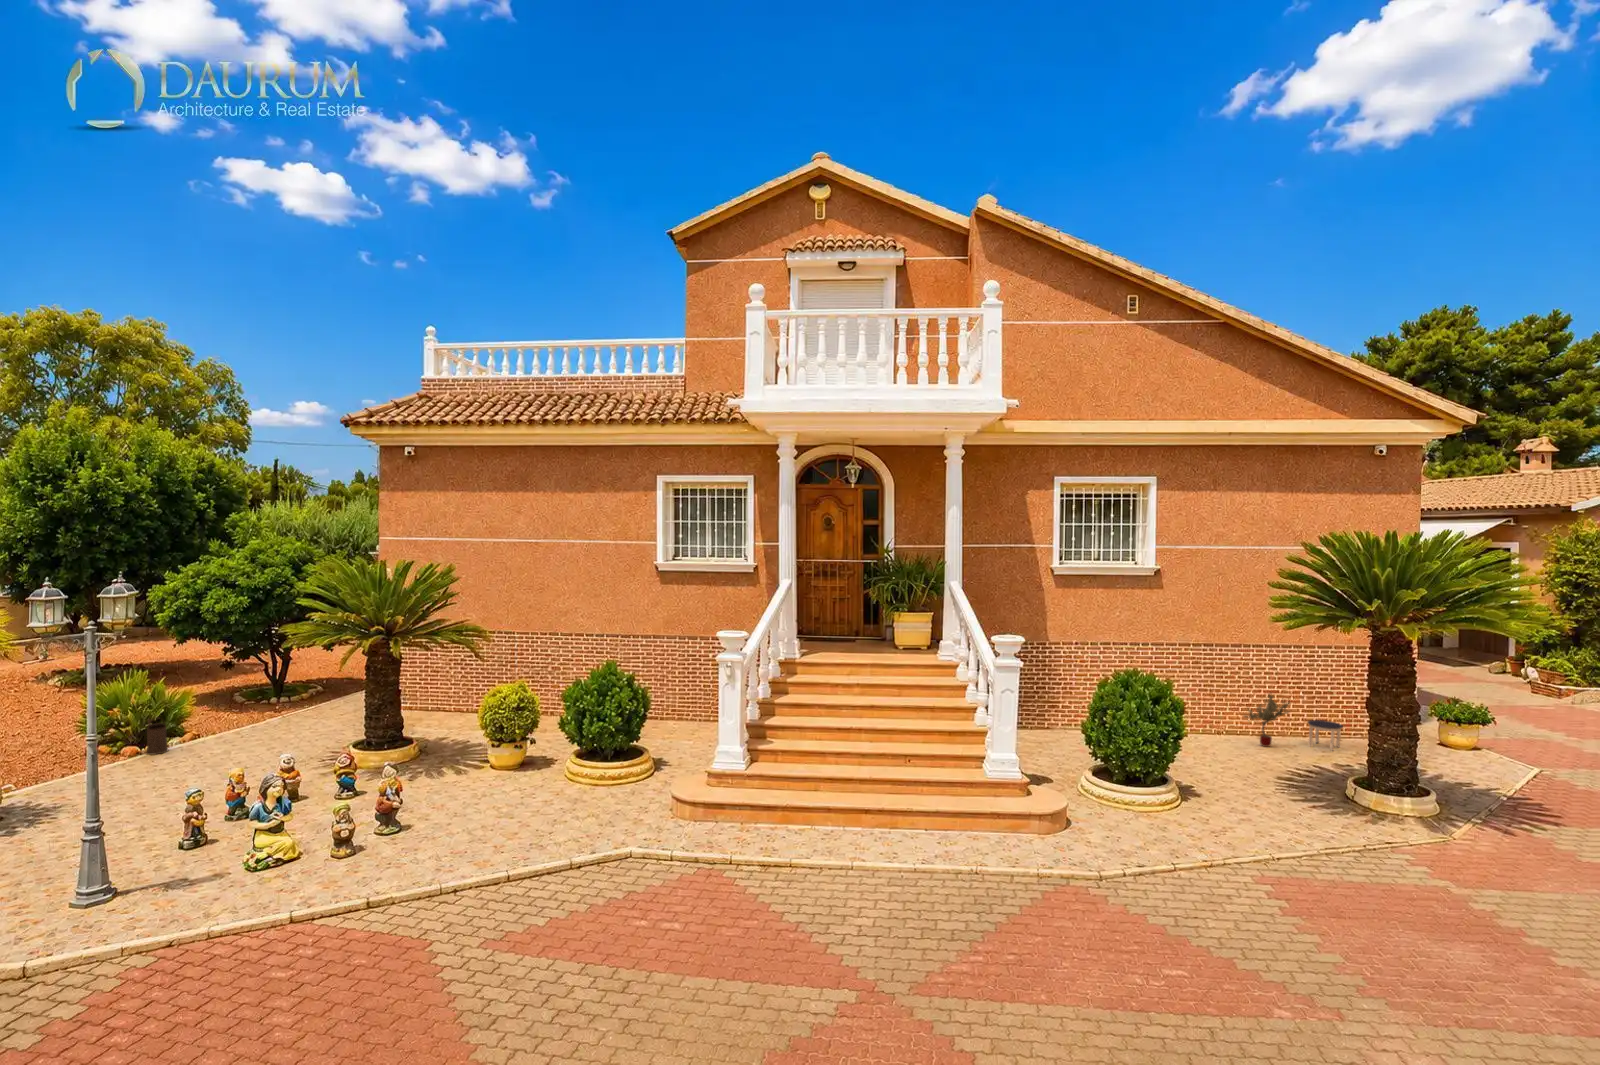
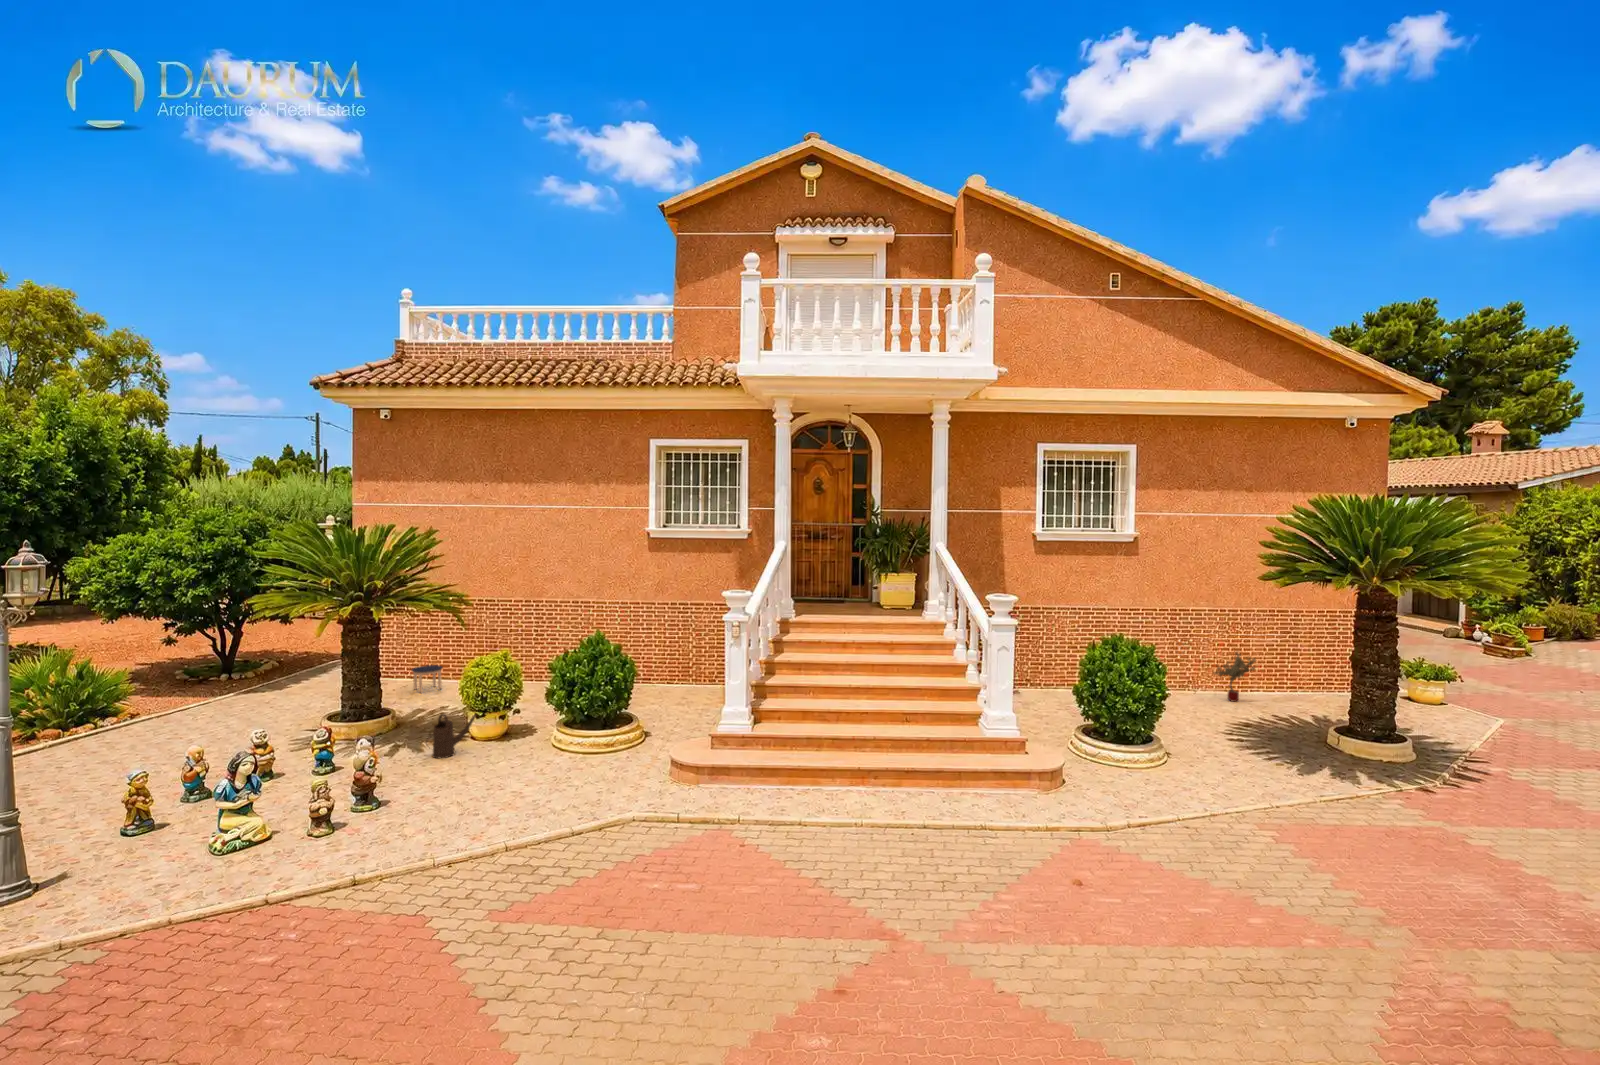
watering can: present [146,719,168,755] -> present [426,714,477,758]
round table: present [1308,720,1343,751] -> present [412,665,443,693]

